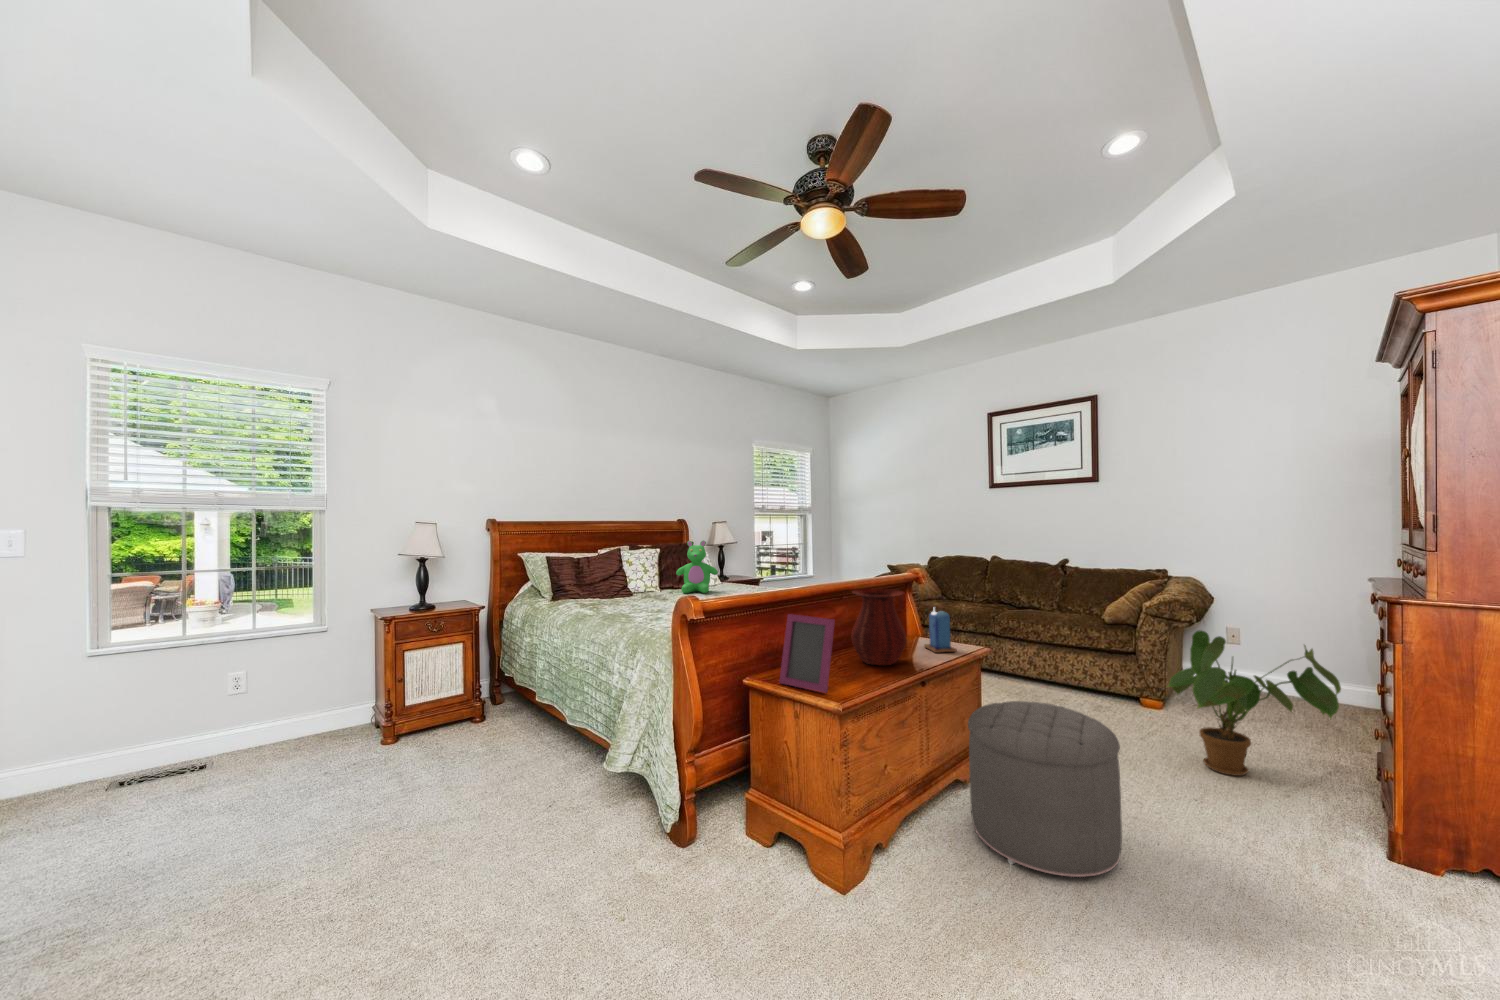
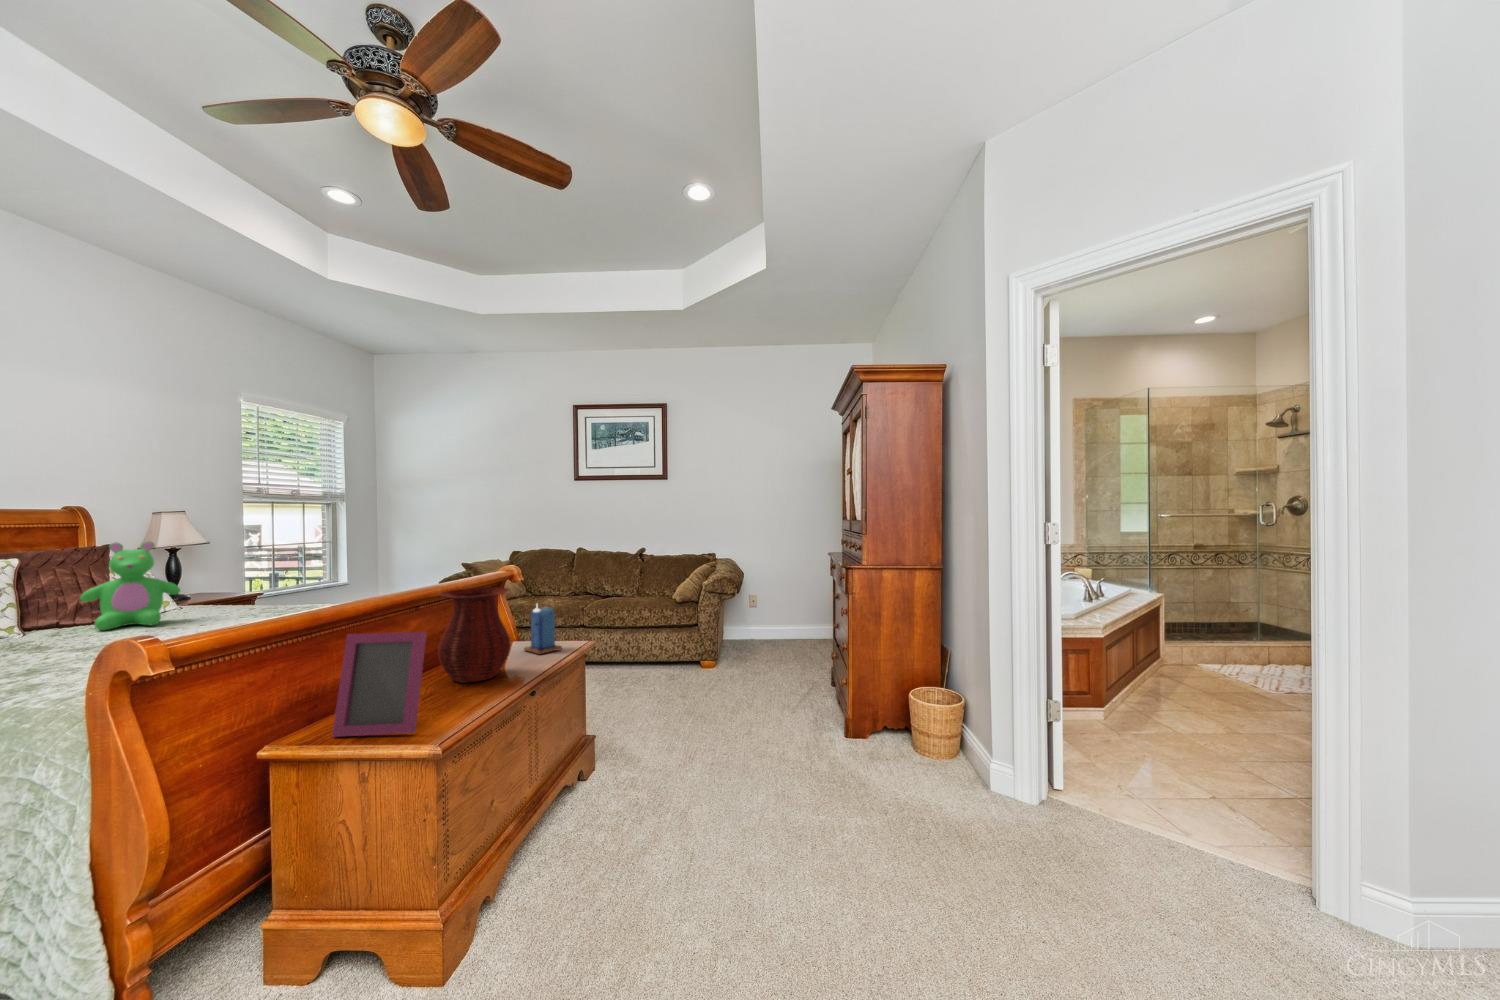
house plant: present [1168,630,1341,776] -> none [728,598,835,712]
ottoman: present [968,701,1122,877] -> none [582,685,718,860]

